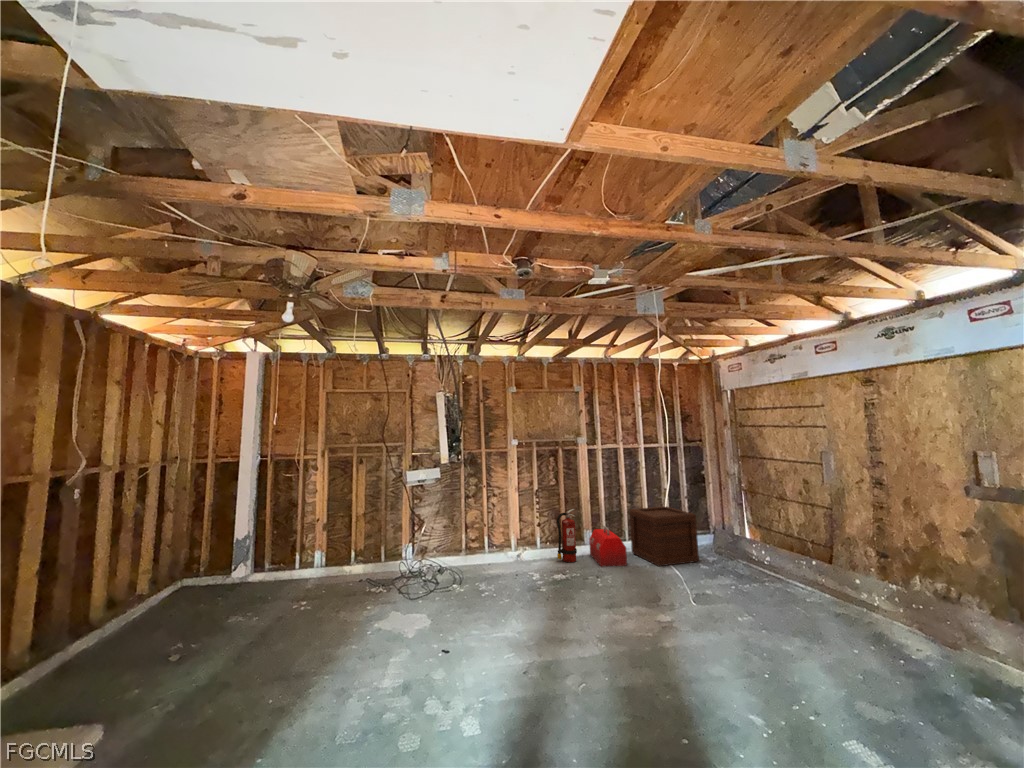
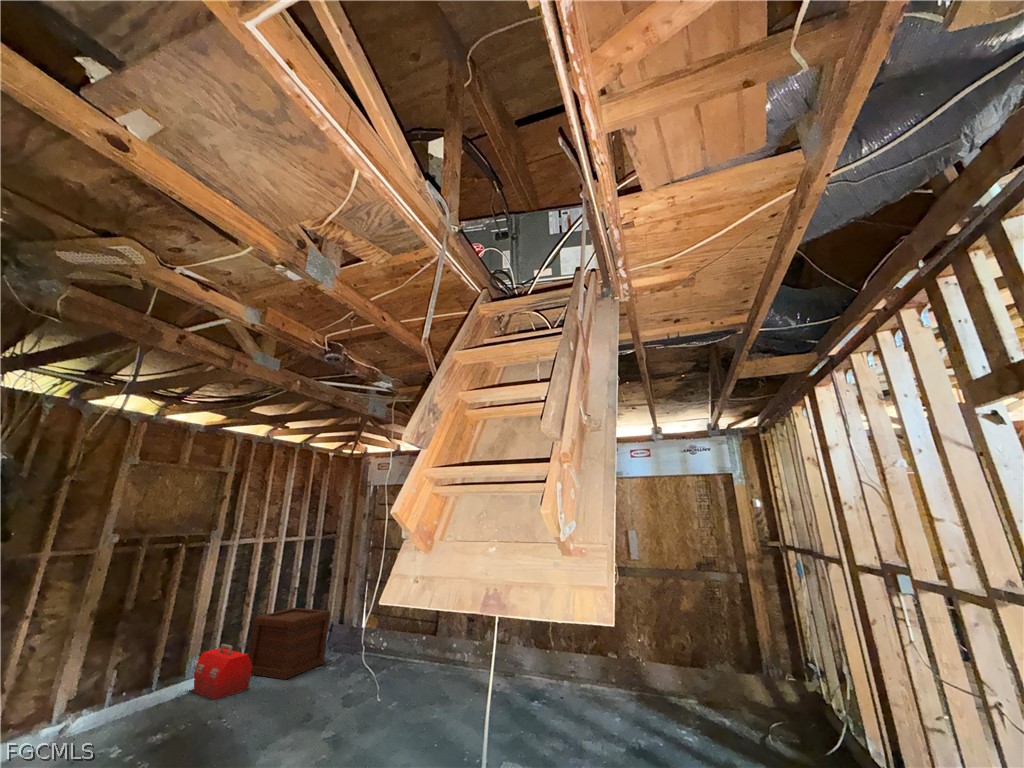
fire extinguisher: present [557,509,577,562] -> none [142,627,188,710]

